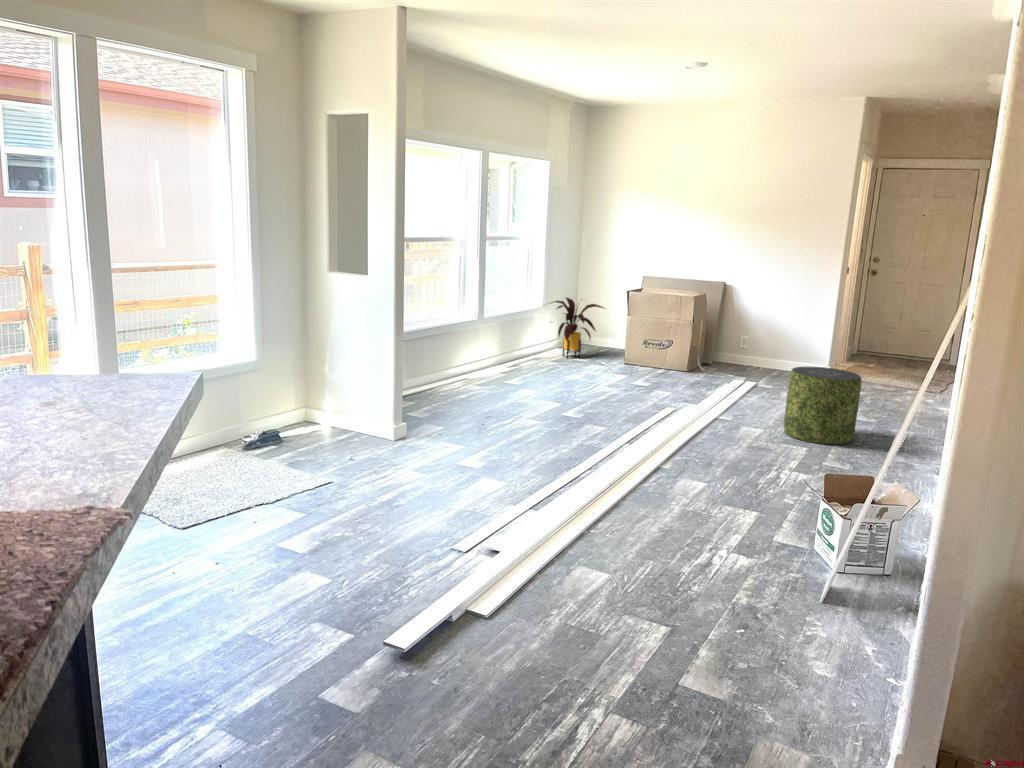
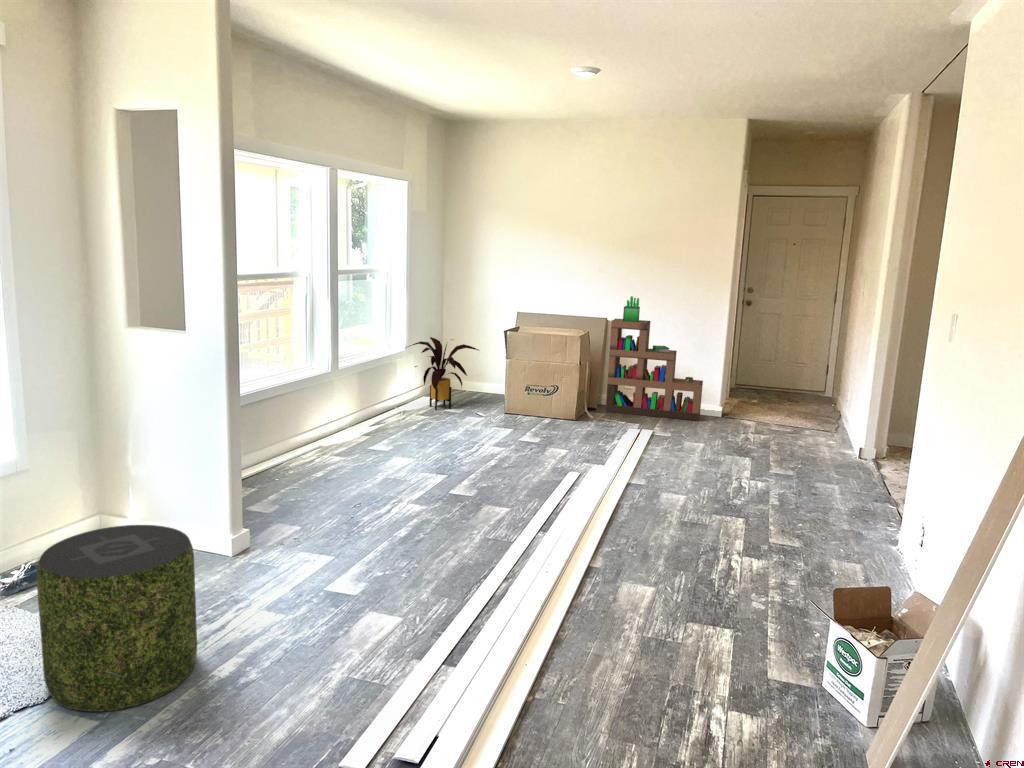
bookshelf: none [718,264,811,378] -> present [606,296,703,421]
pouf: present [784,367,862,445] -> present [37,525,197,712]

